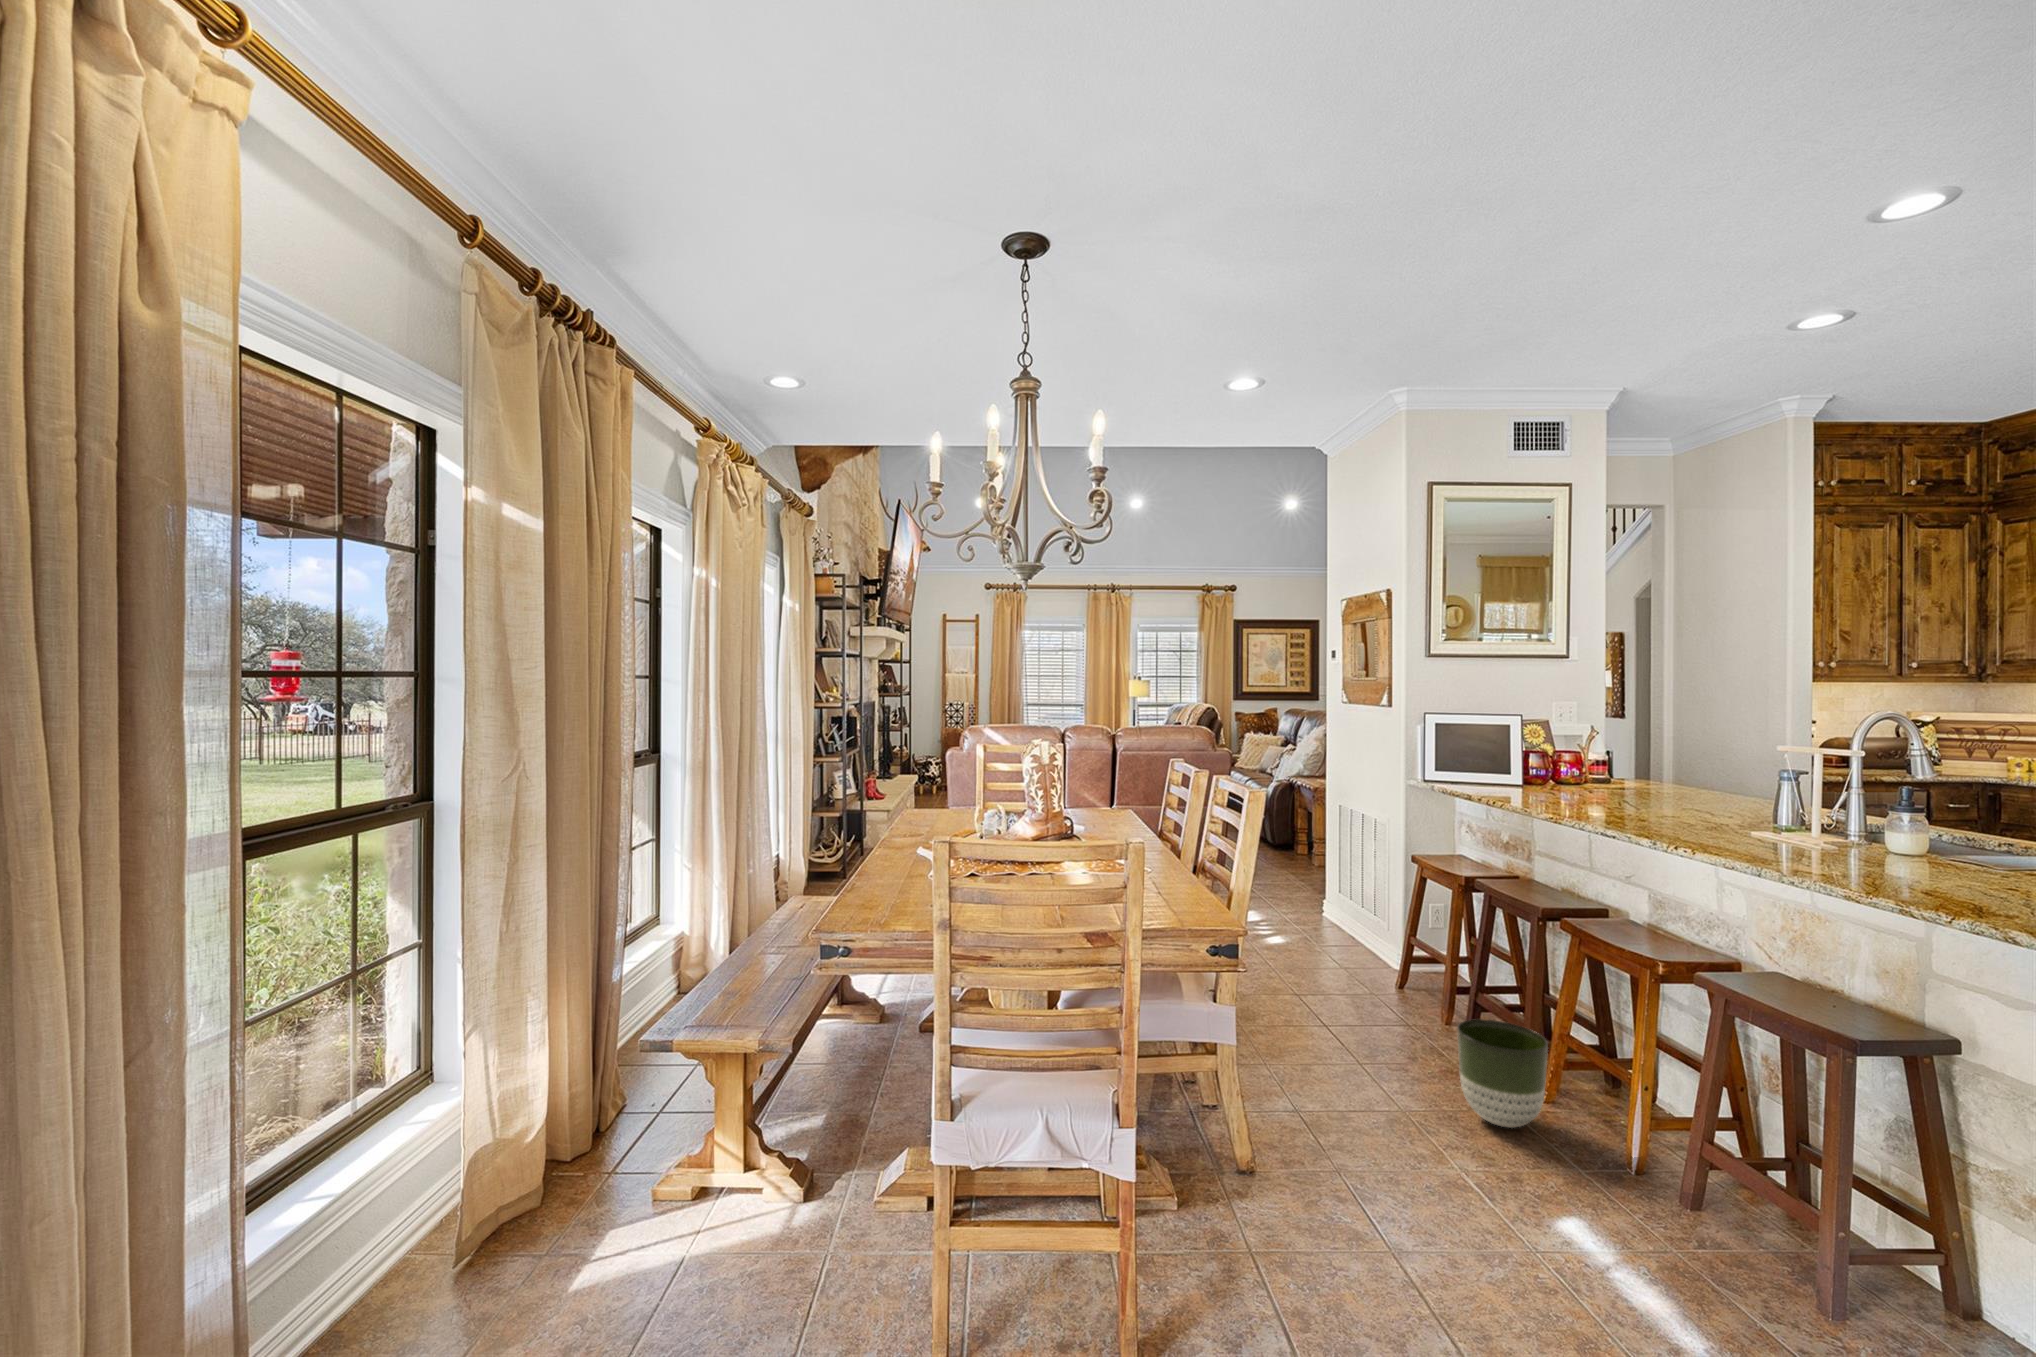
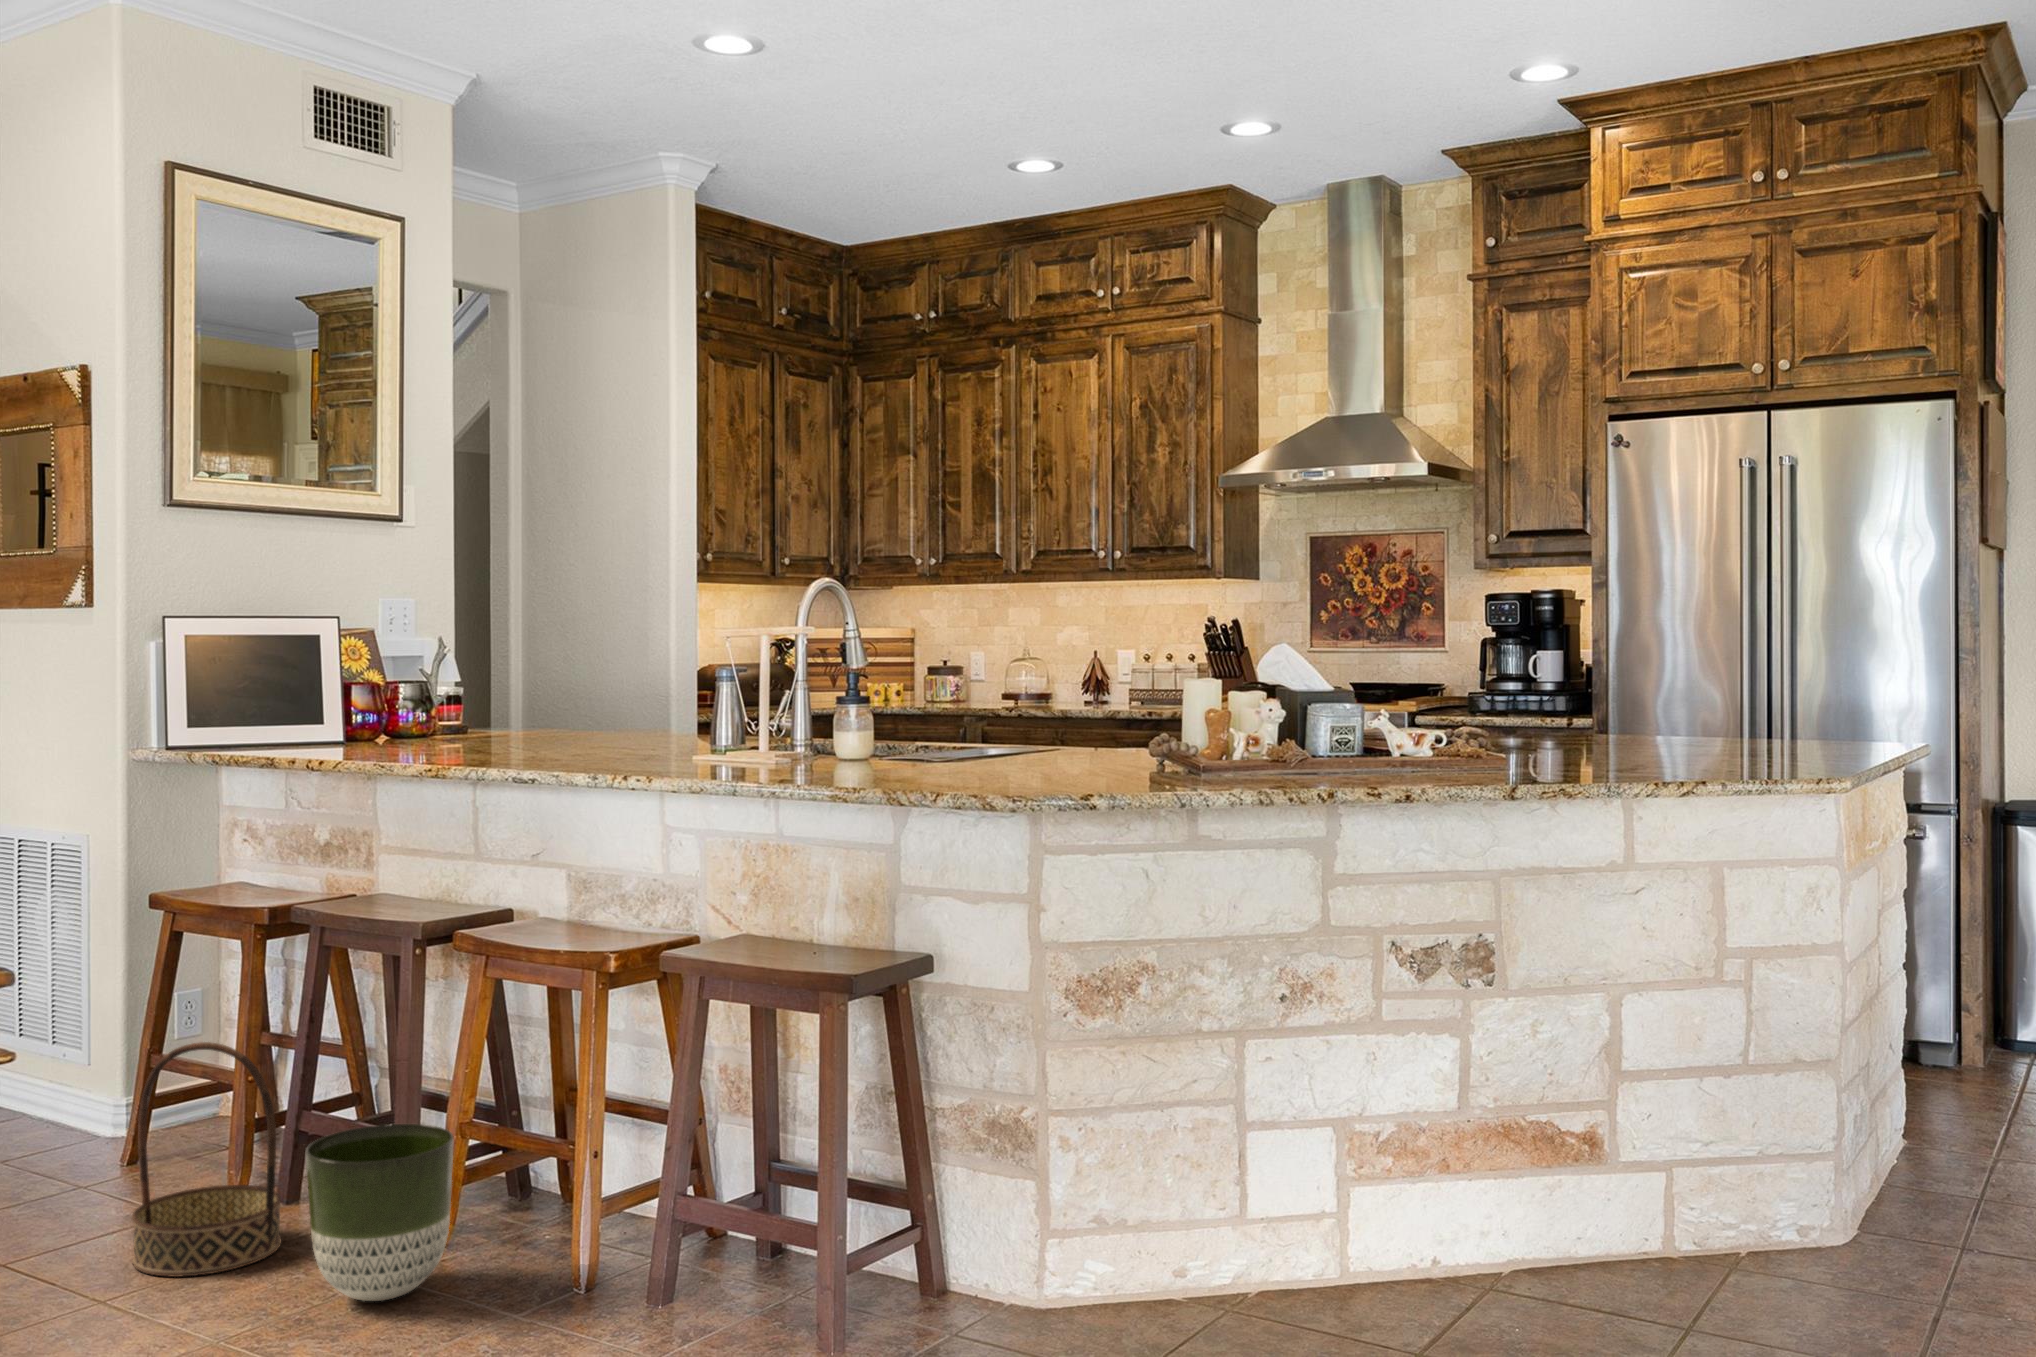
basket: none [1379,946,1457,1073] -> present [132,1042,281,1277]

